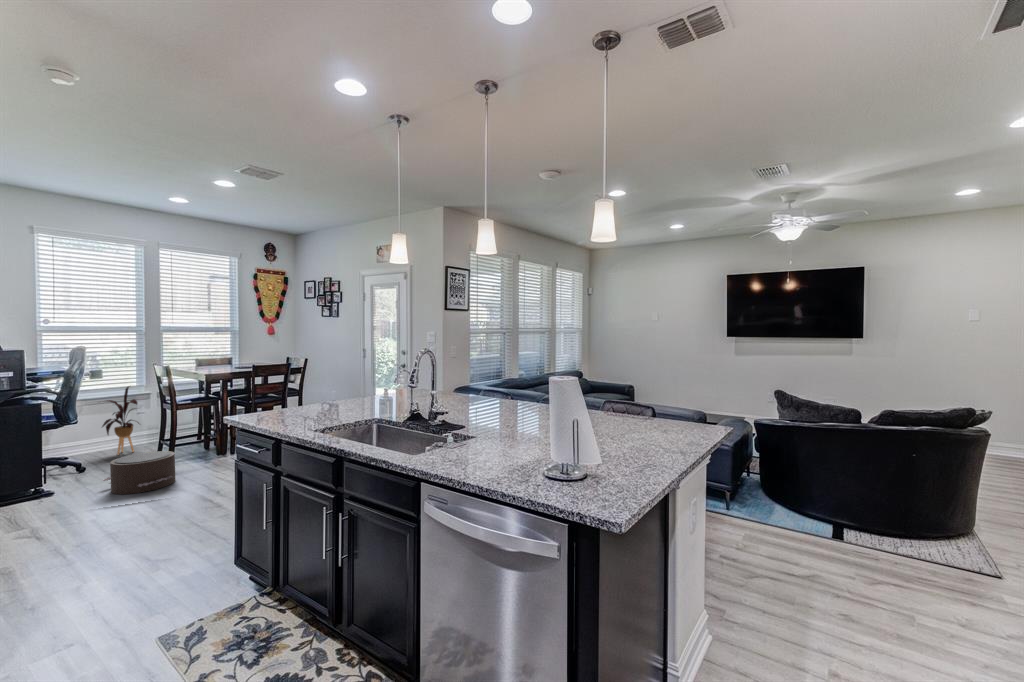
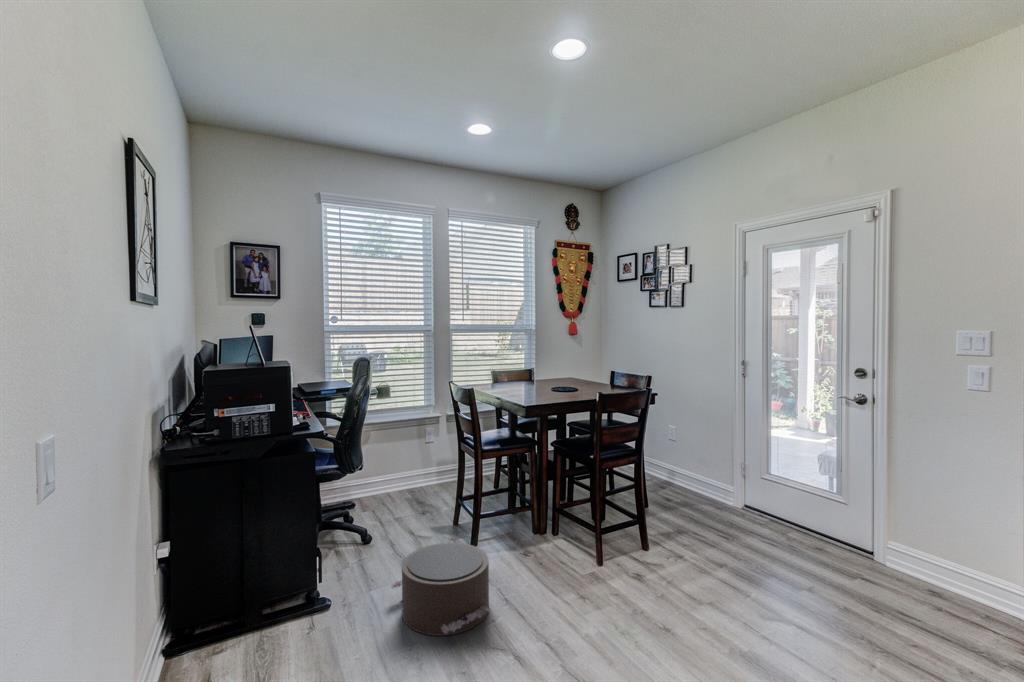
house plant: present [102,387,139,455] -> none [382,409,429,503]

